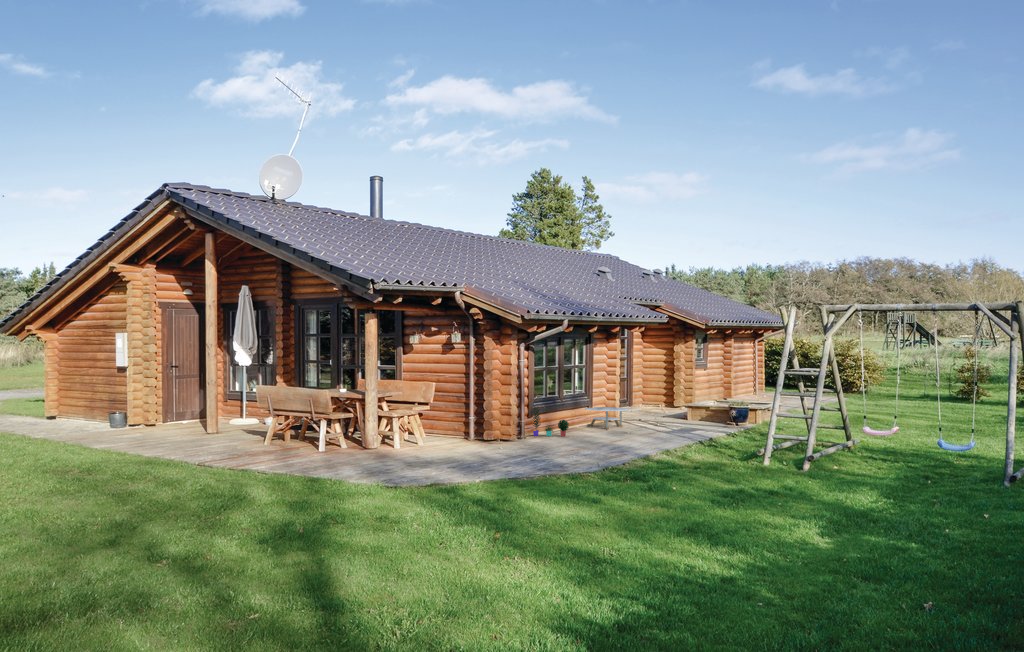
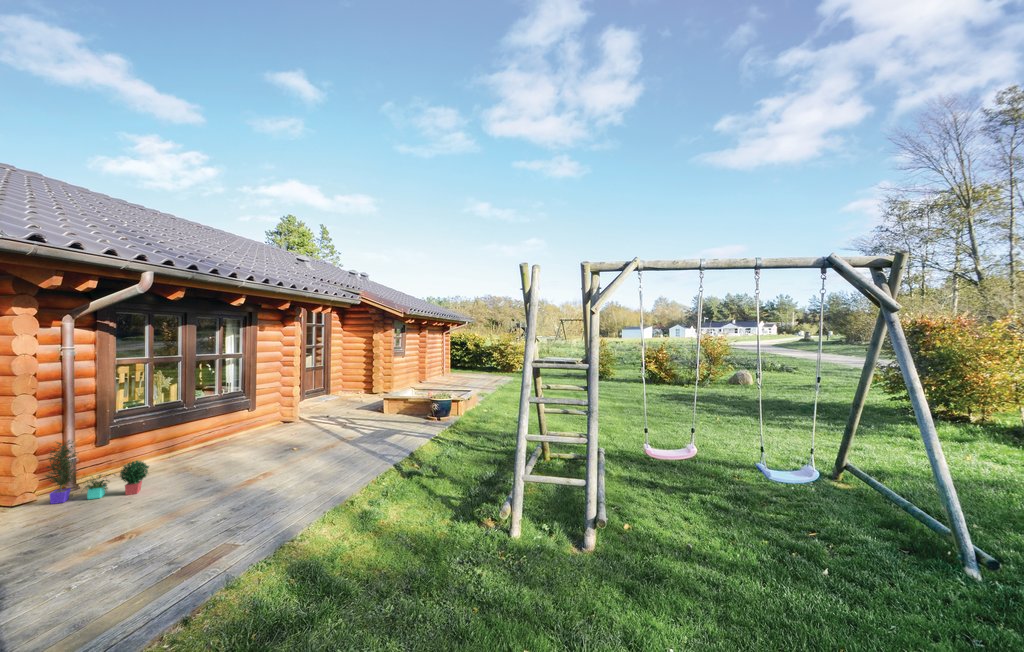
round table: present [585,407,628,429] -> none [224,411,299,451]

